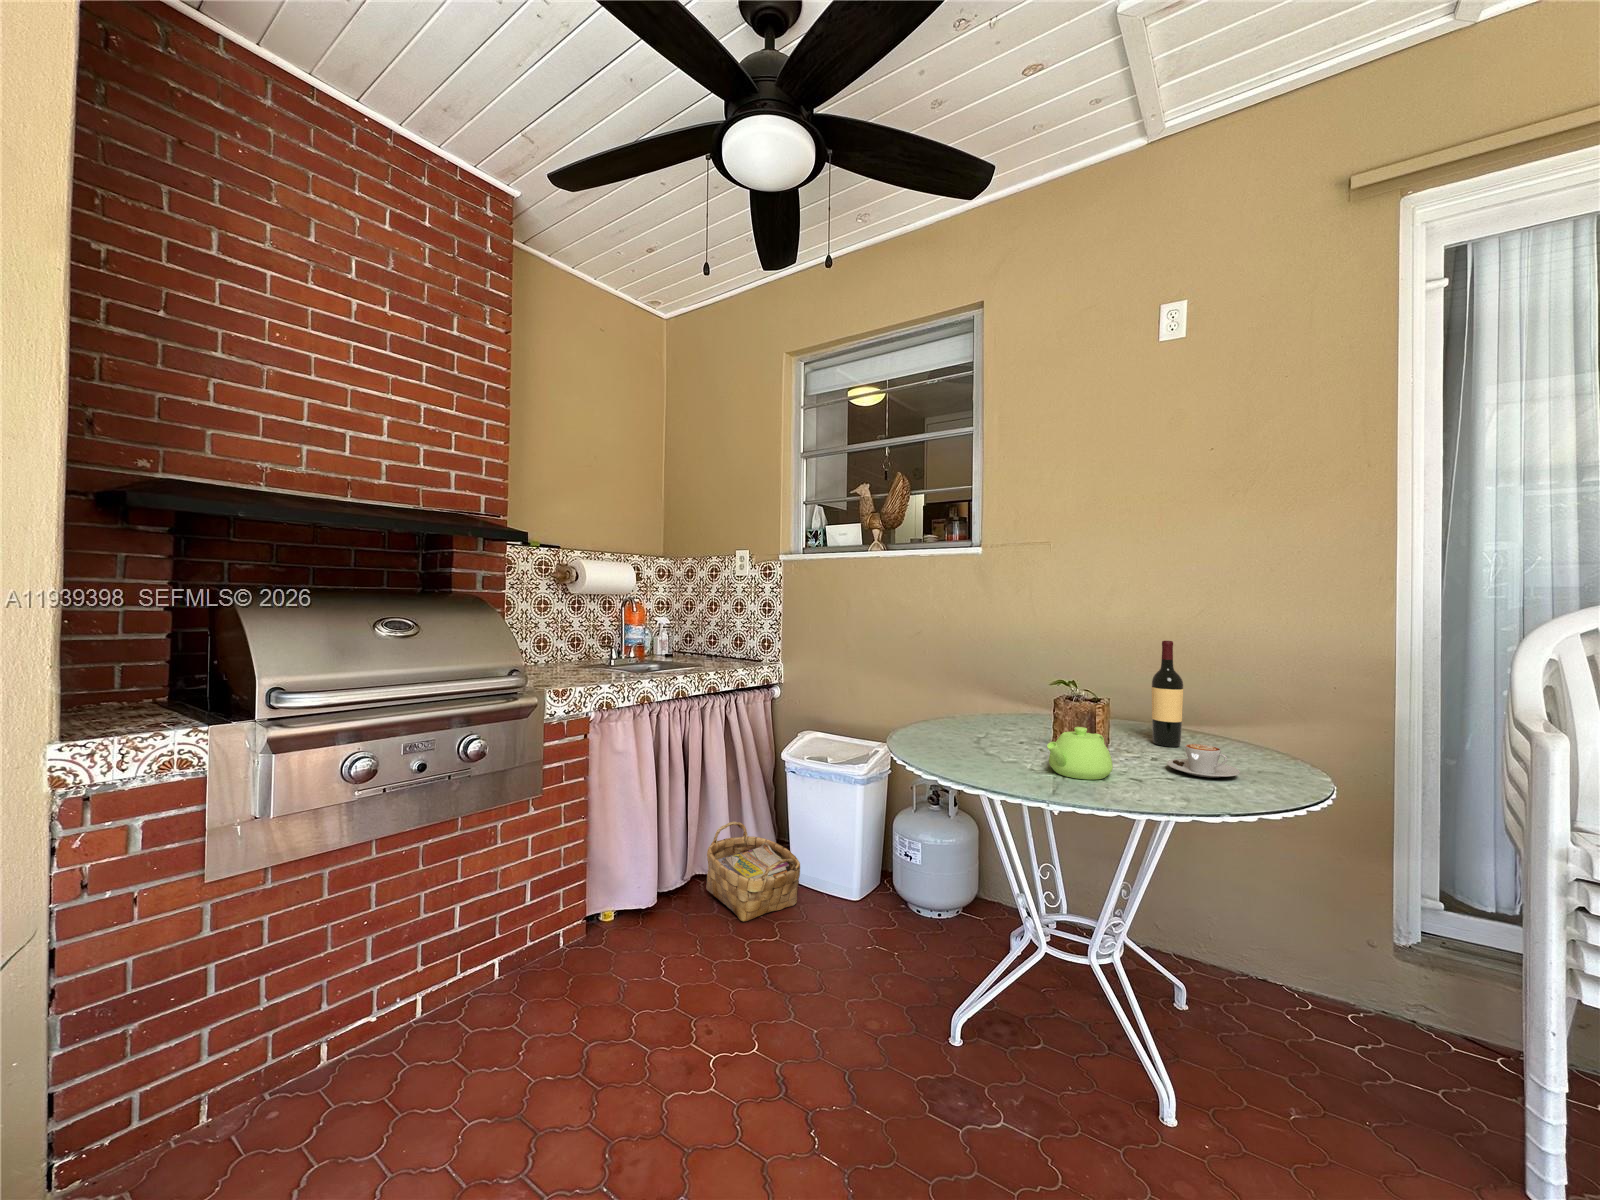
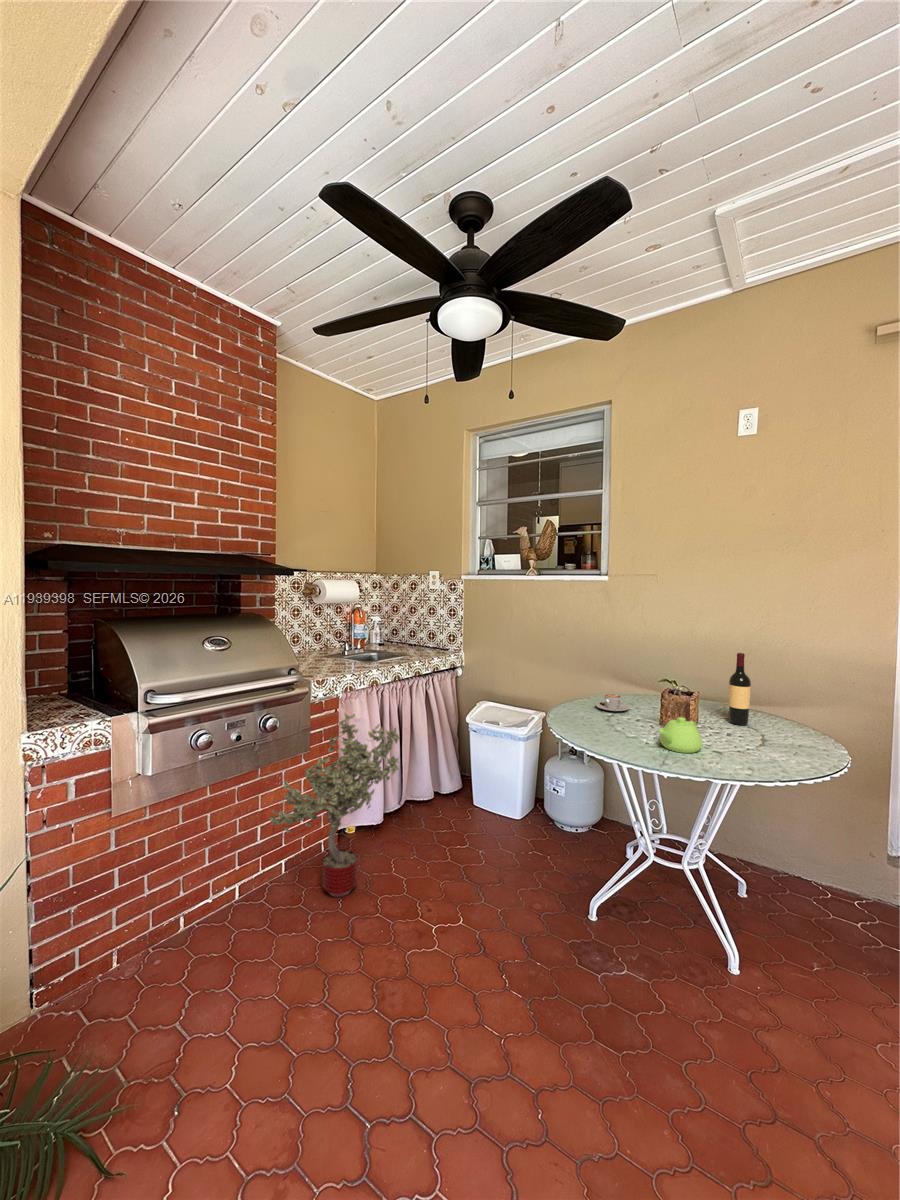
potted tree: none [466,735,675,1011] -> present [270,714,400,897]
coffee cup: present [1167,744,1240,778] -> present [596,694,630,711]
woven basket: present [706,822,800,921] -> none [415,766,481,836]

